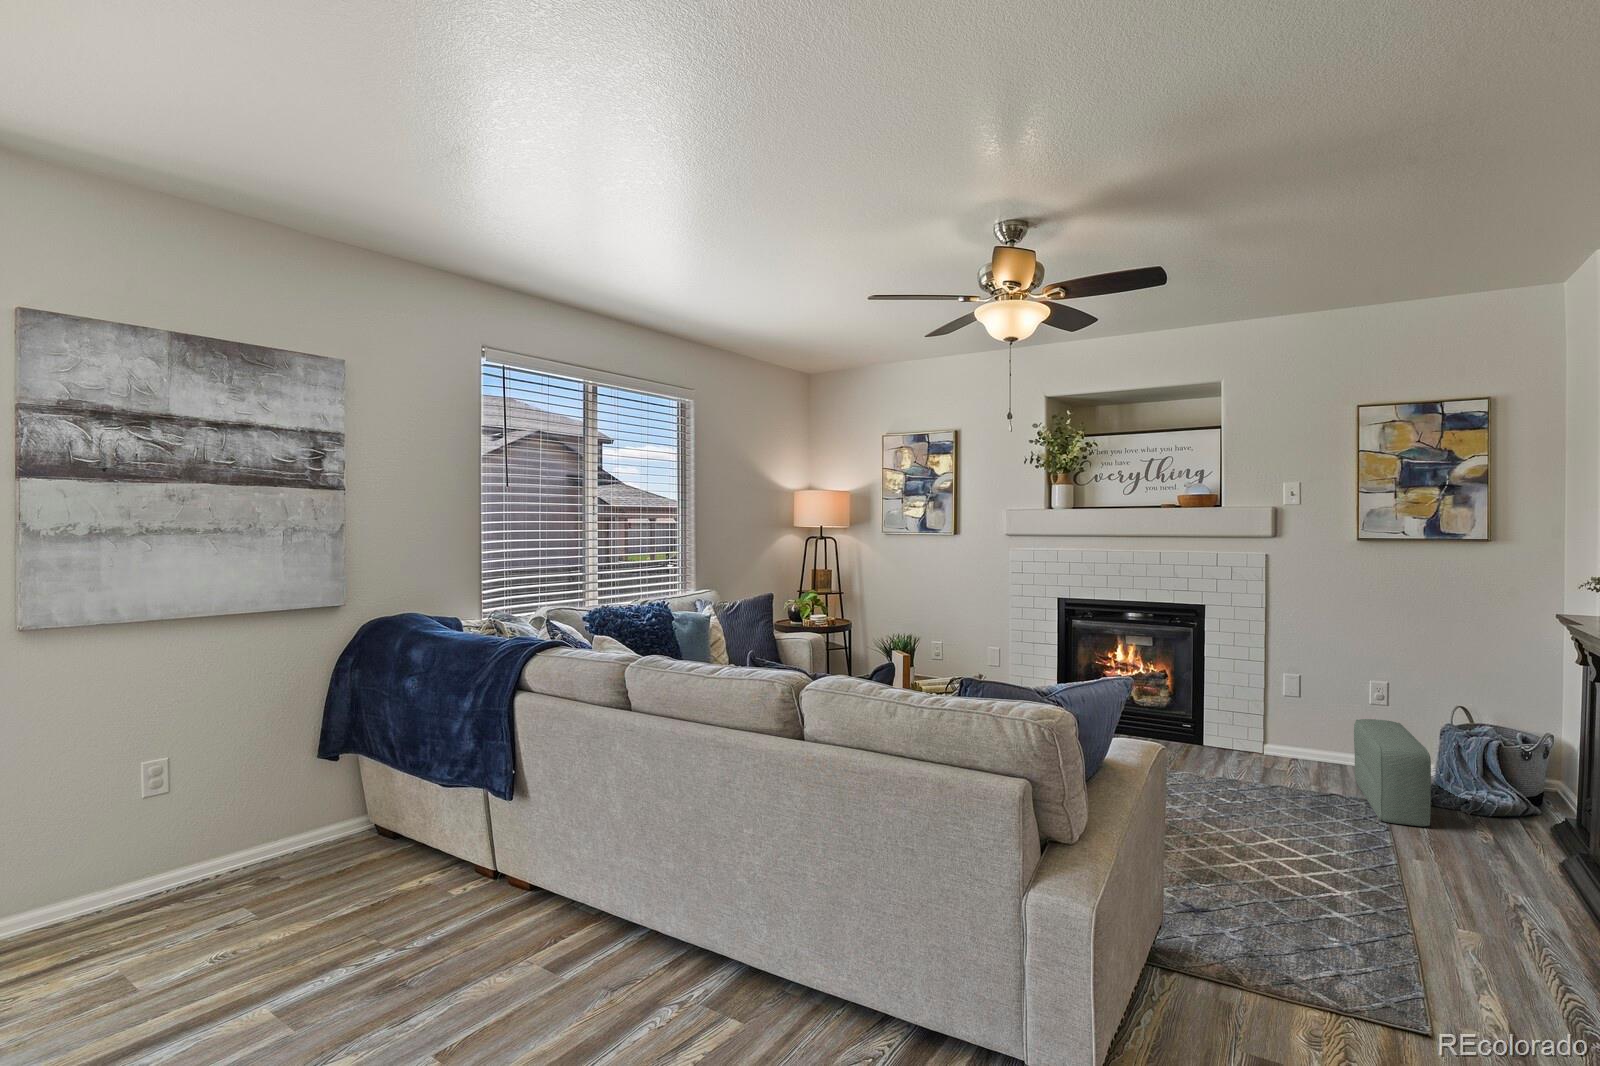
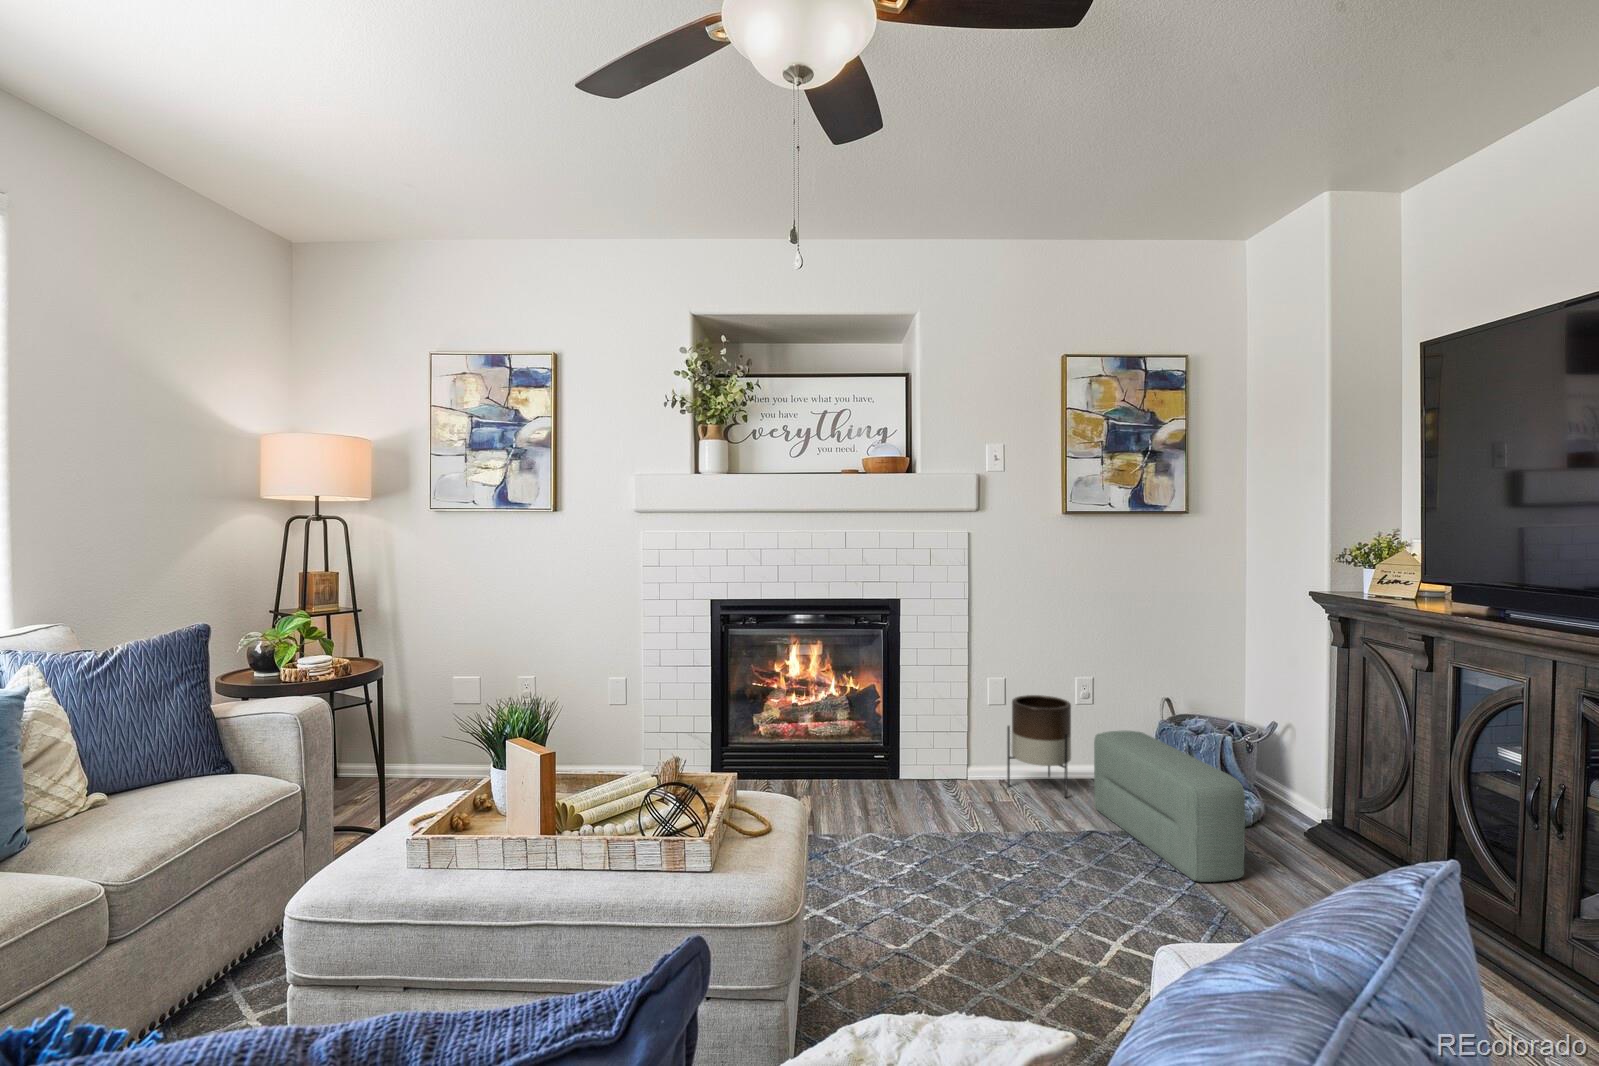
planter: none [1293,690,1352,773] -> present [1007,695,1071,797]

